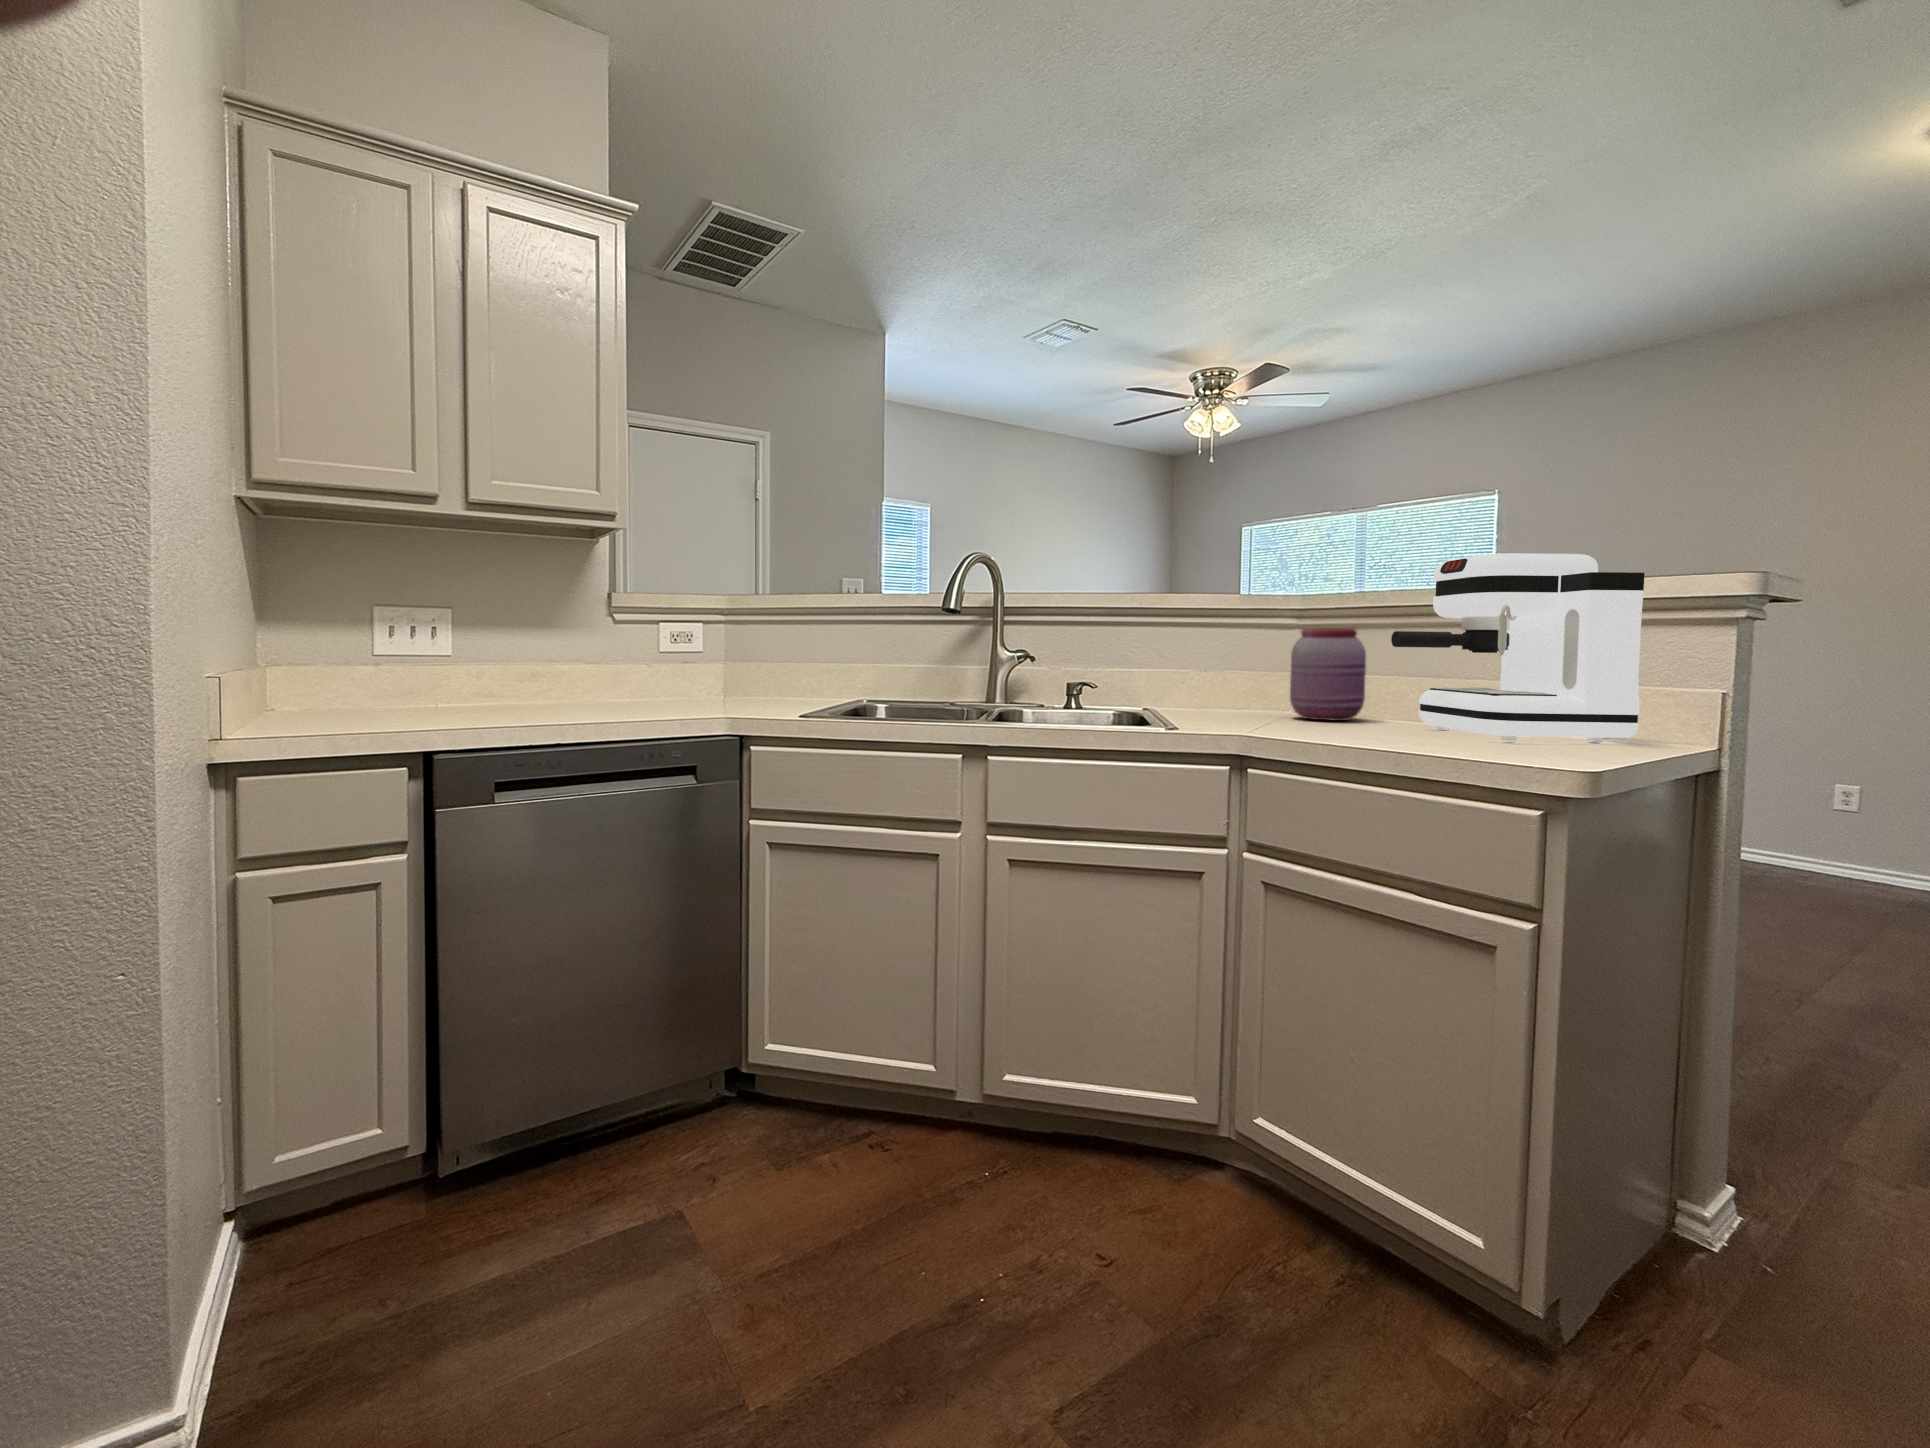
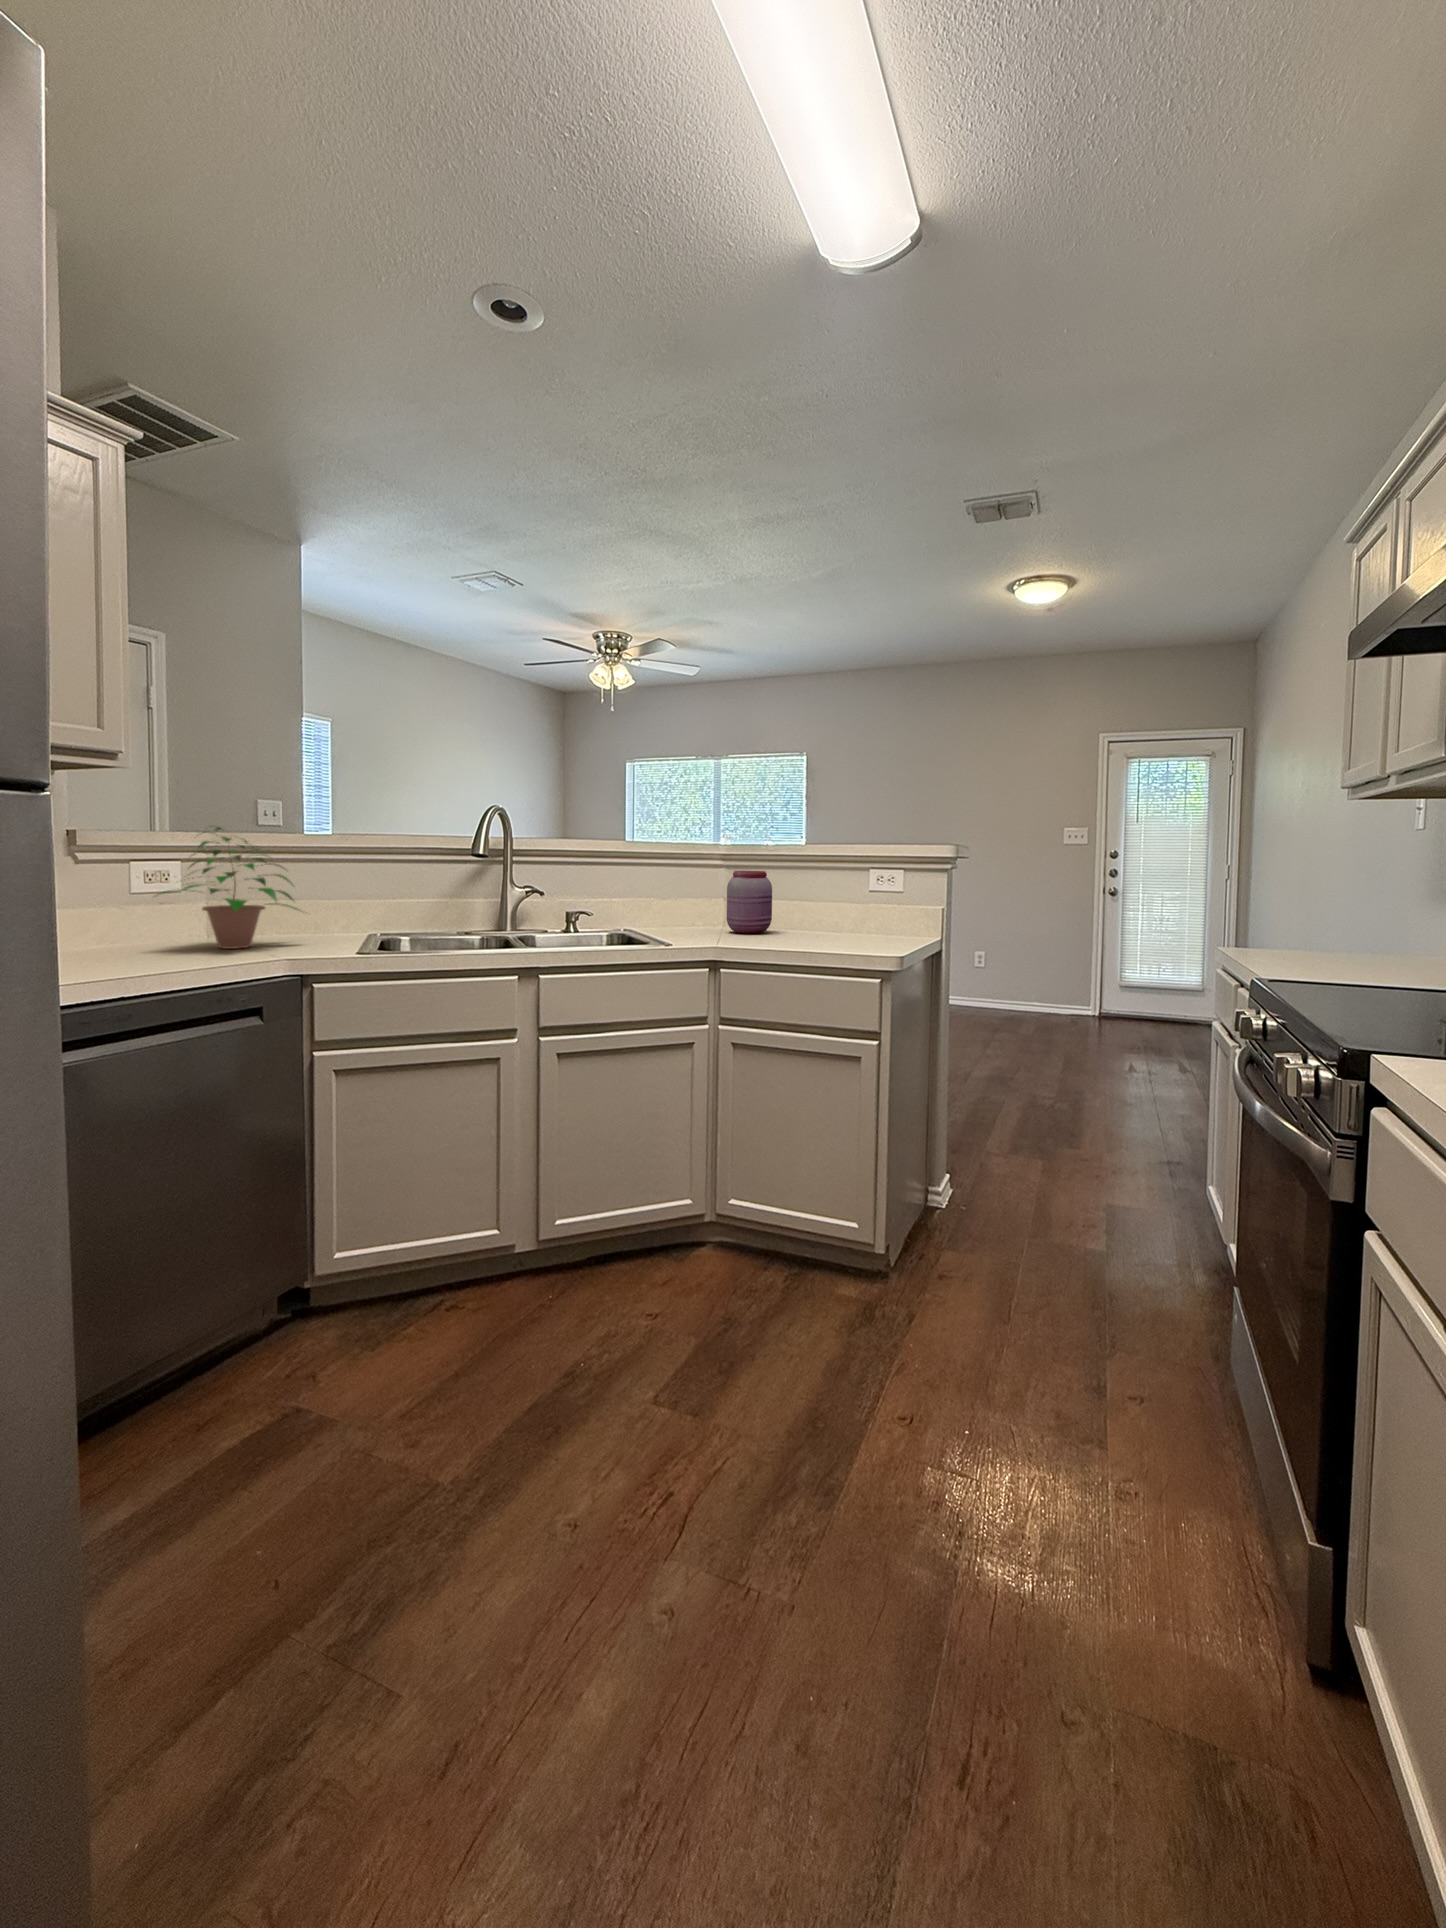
coffee maker: present [1391,553,1645,742] -> none [794,831,914,942]
potted plant: none [655,583,790,707] -> present [160,827,298,949]

